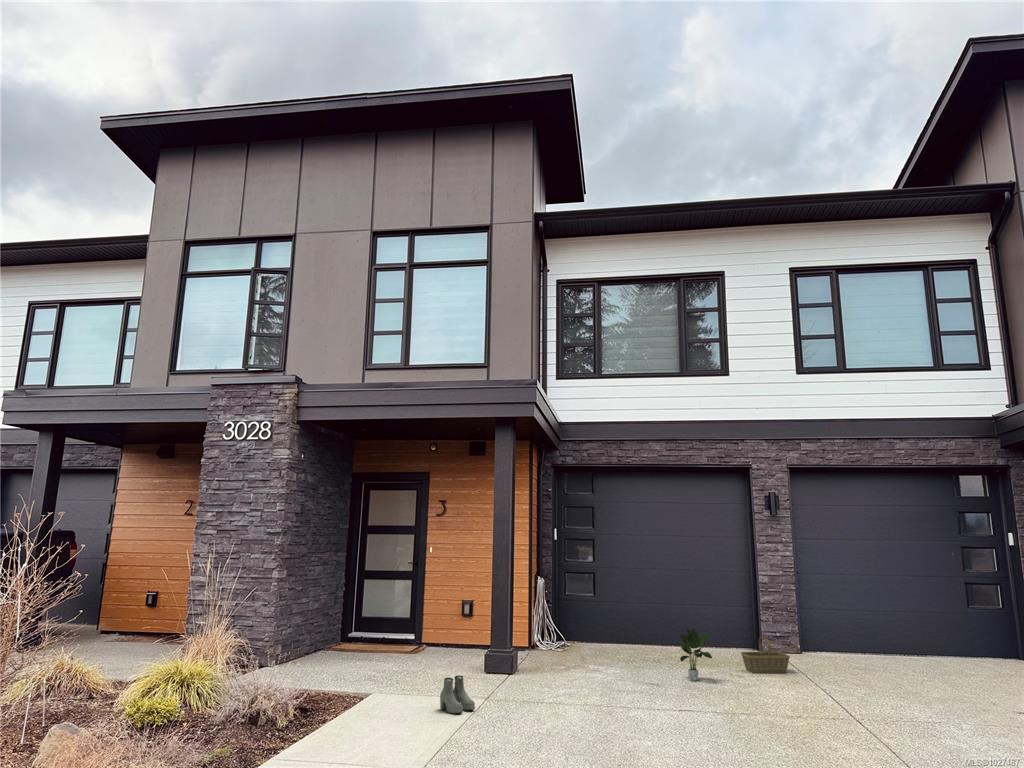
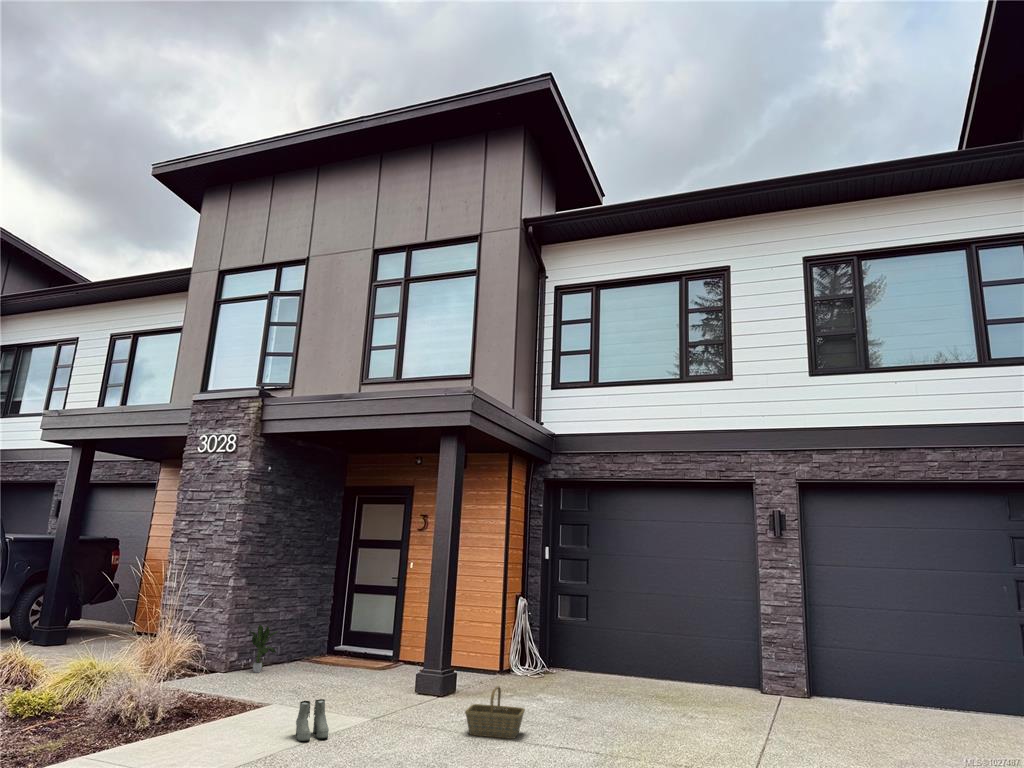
potted plant: present [678,627,712,681] -> present [250,625,278,673]
basket: present [741,637,790,673] -> present [465,686,525,739]

